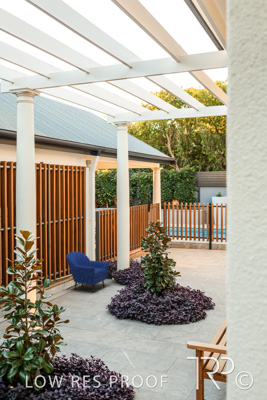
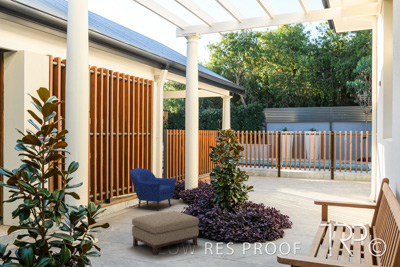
ottoman: none [76,297,133,337] -> present [132,211,199,255]

